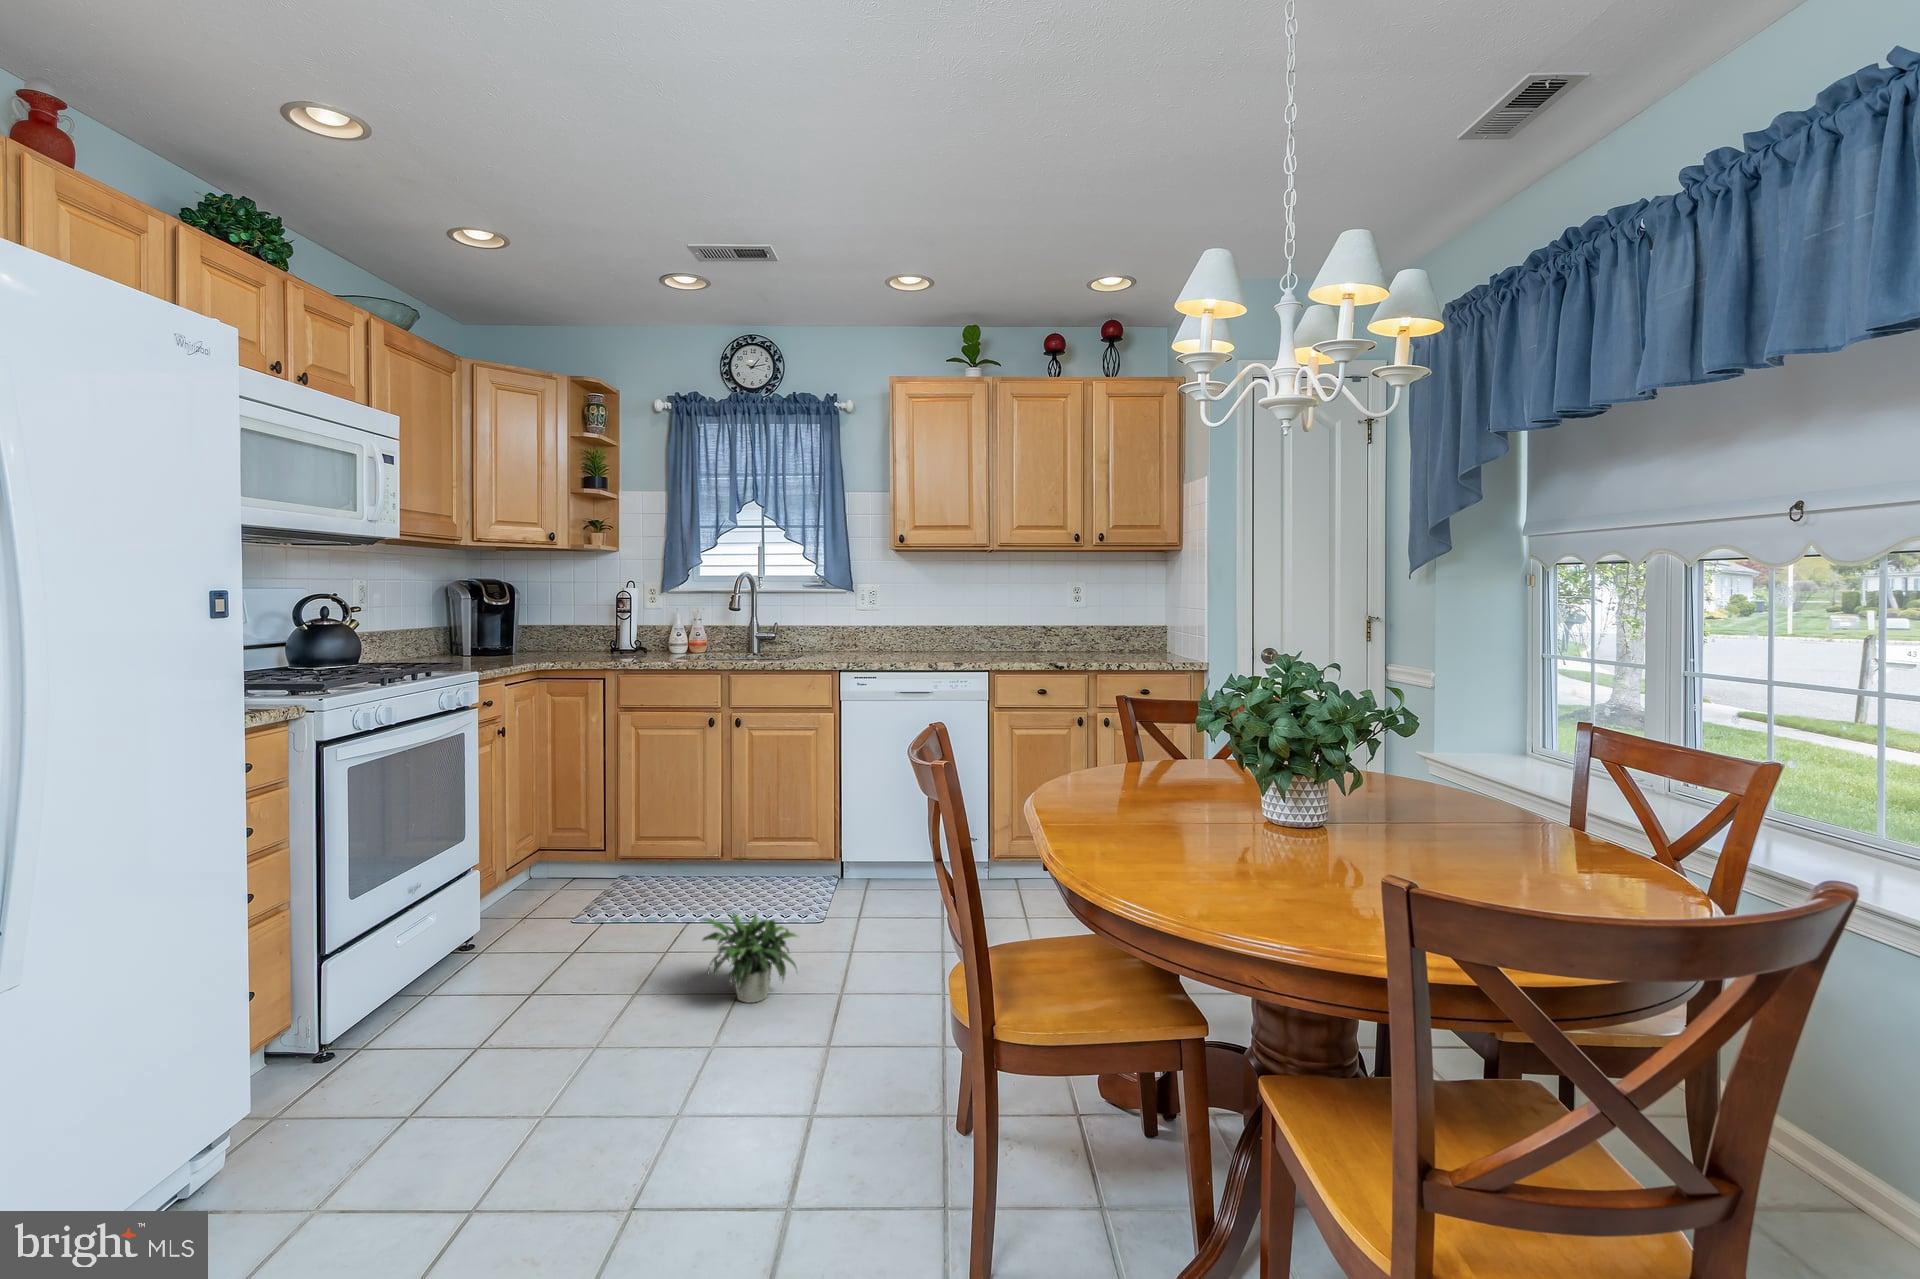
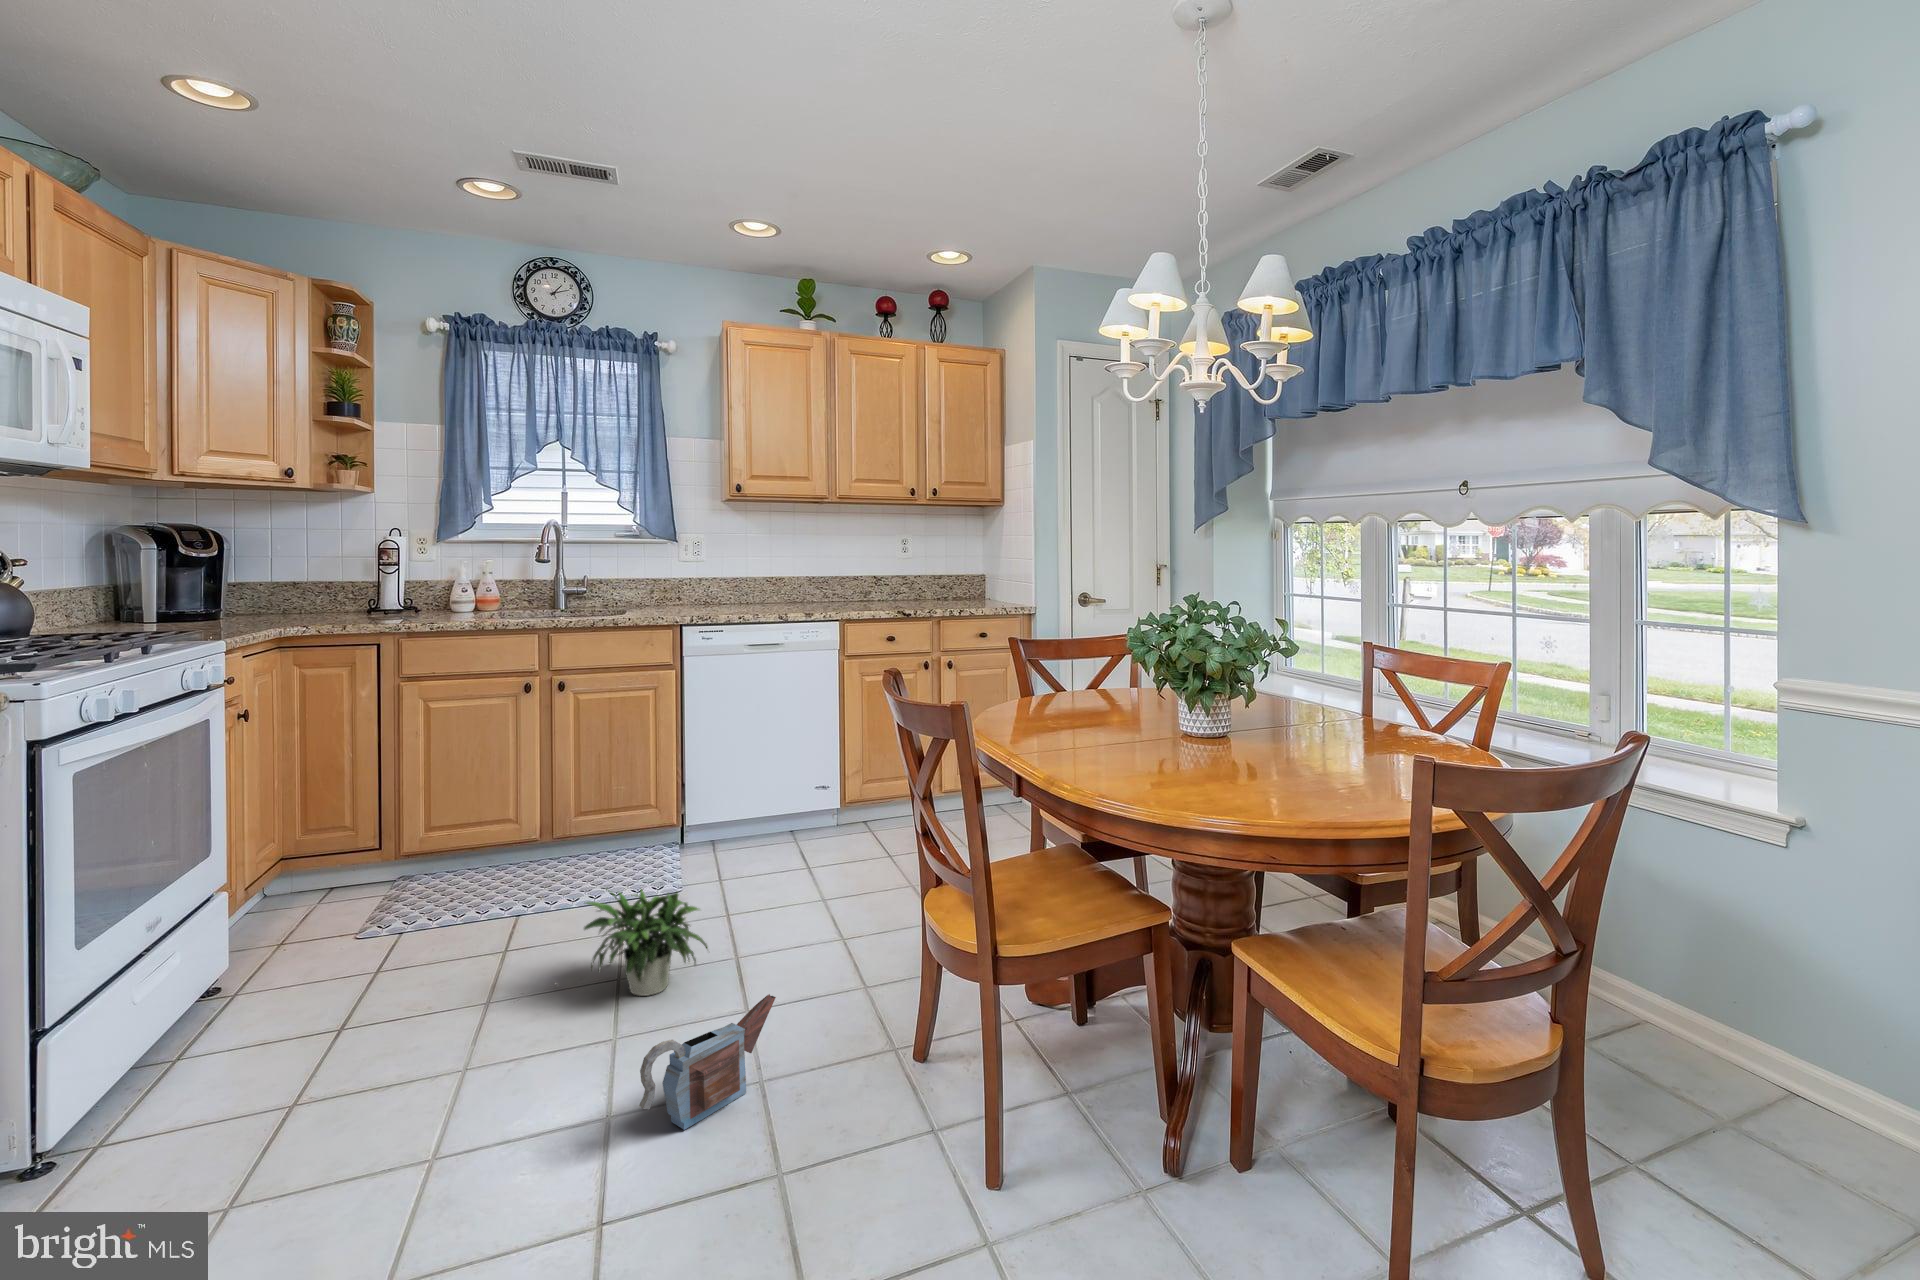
watering can: none [688,1015,813,1110] -> present [639,994,776,1130]

